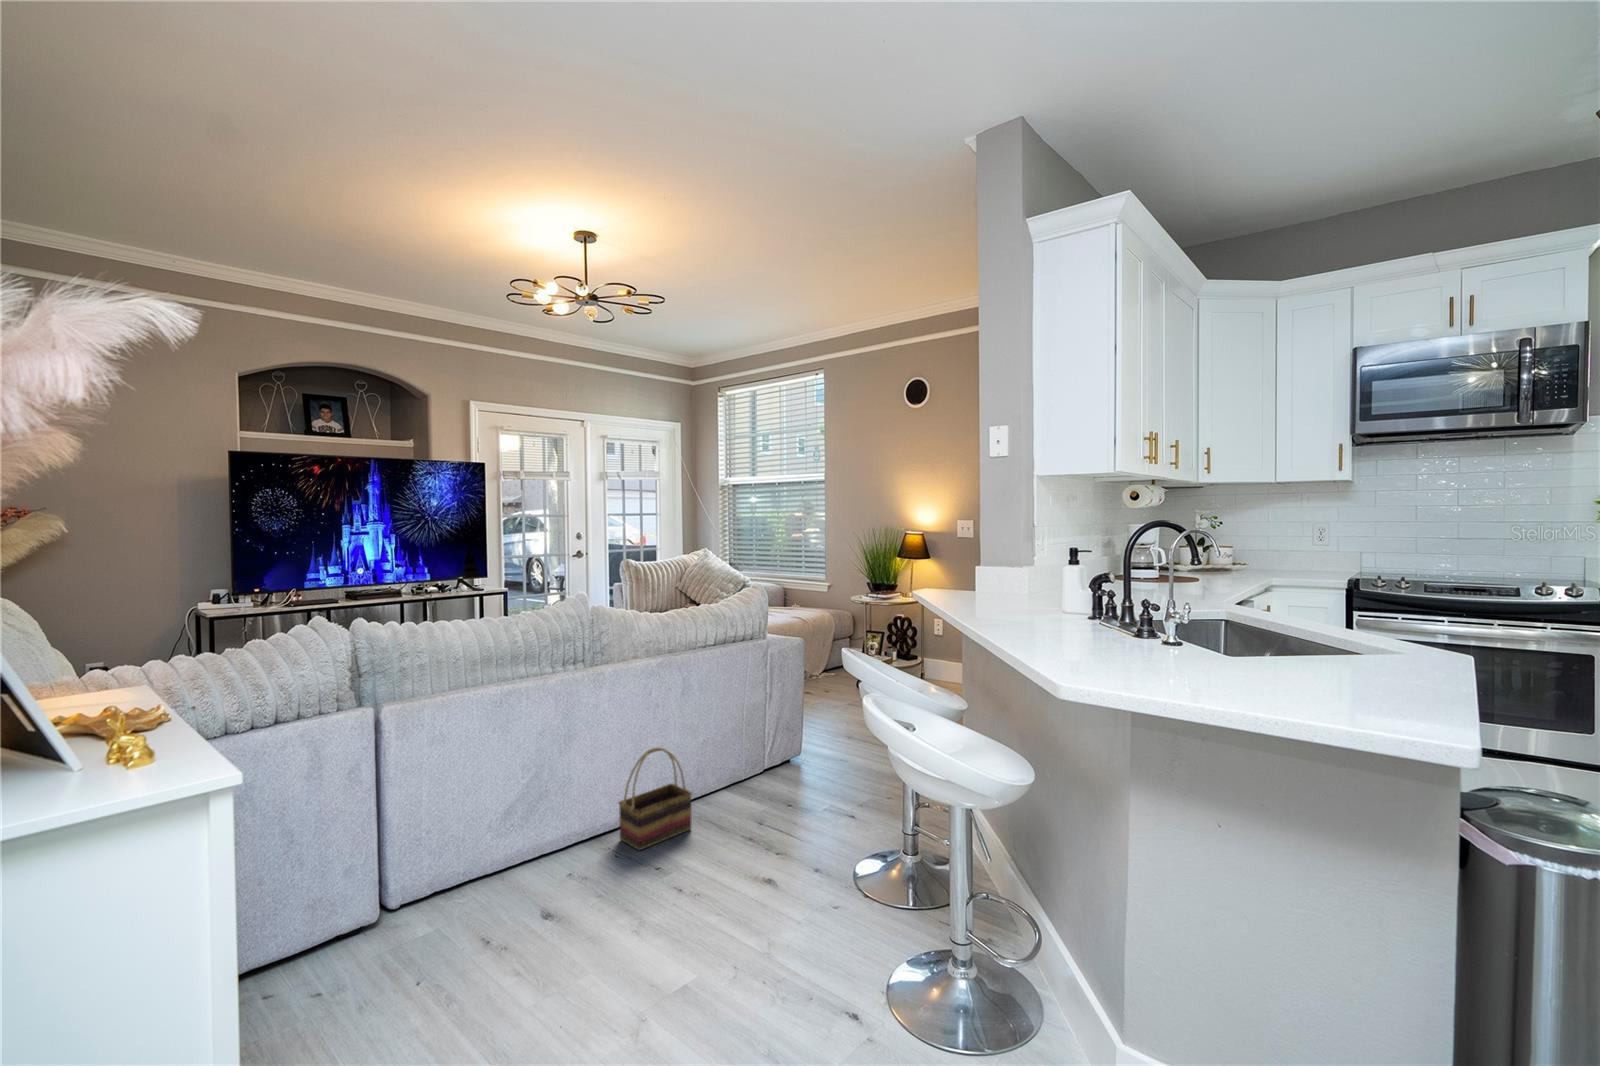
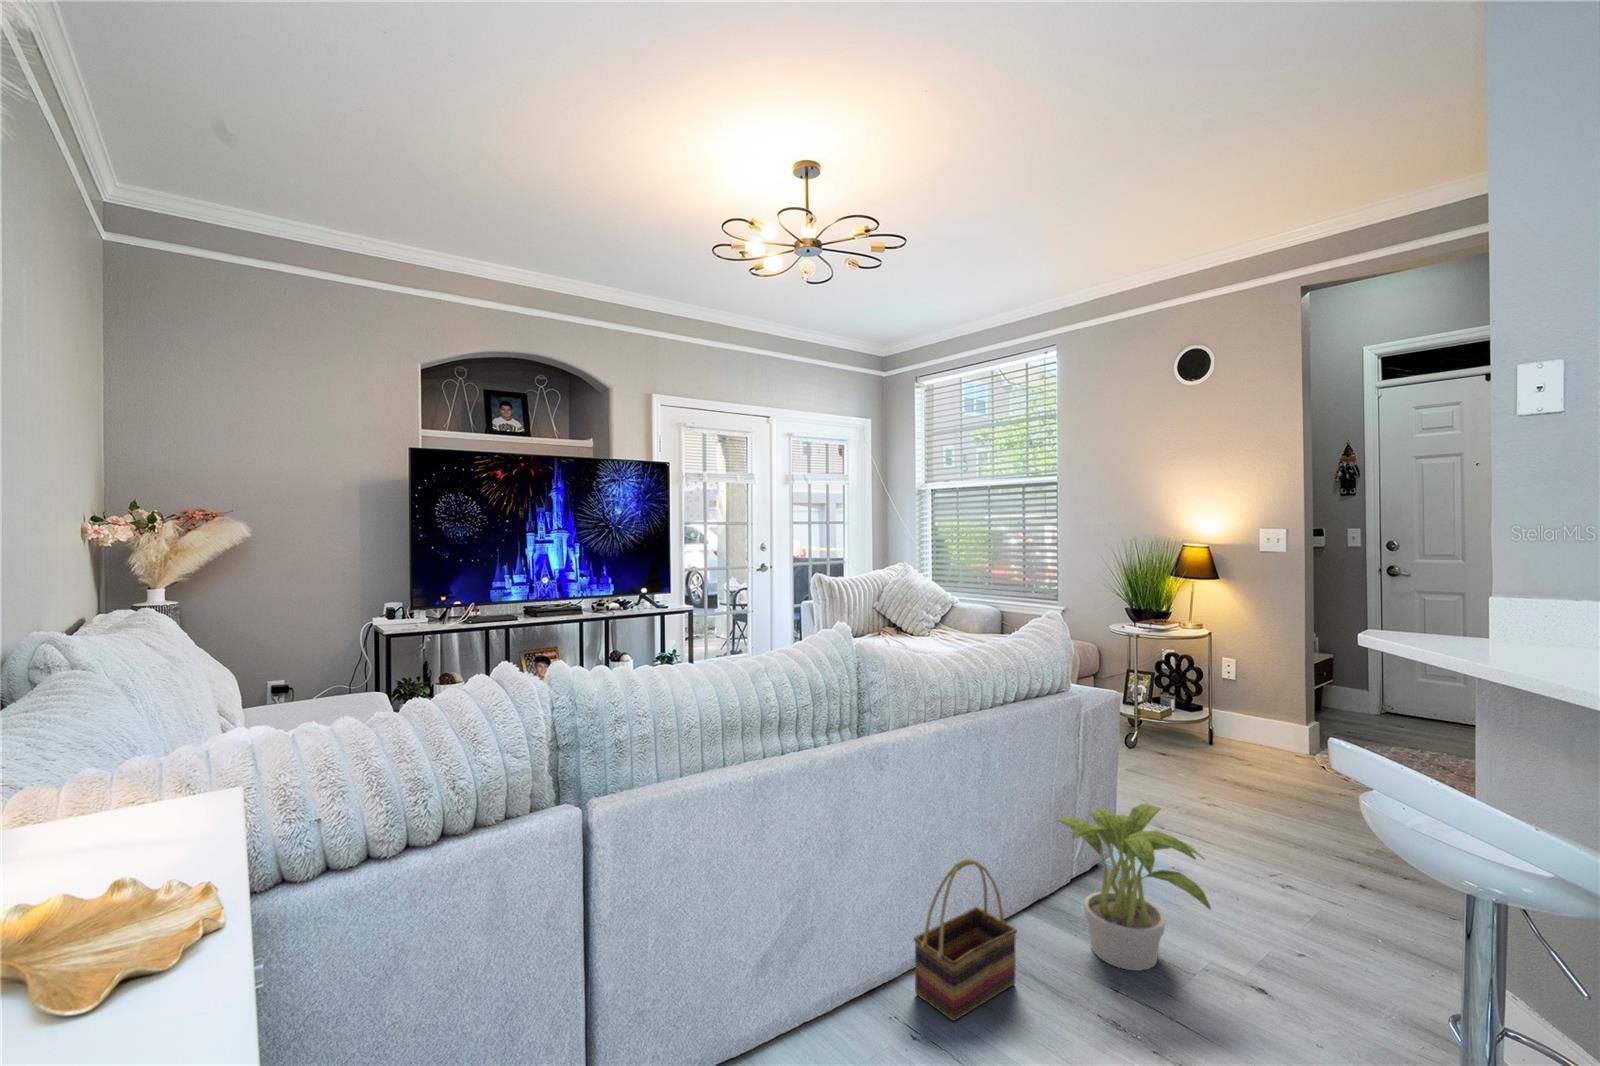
potted plant: none [732,709,825,816] -> present [1056,804,1211,971]

